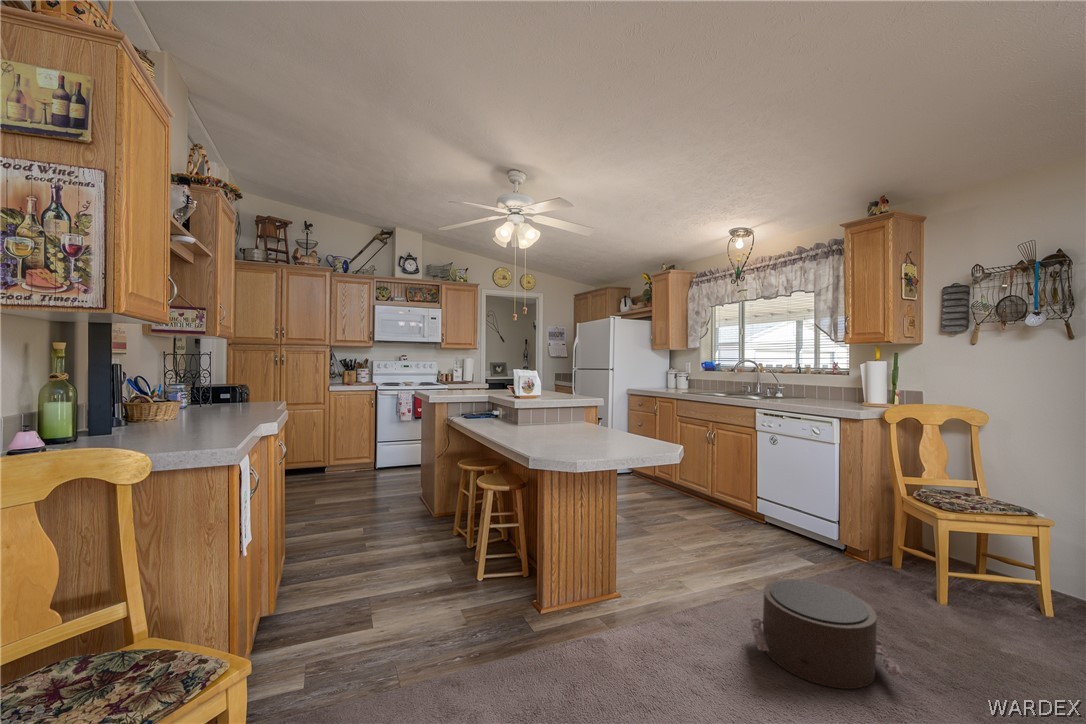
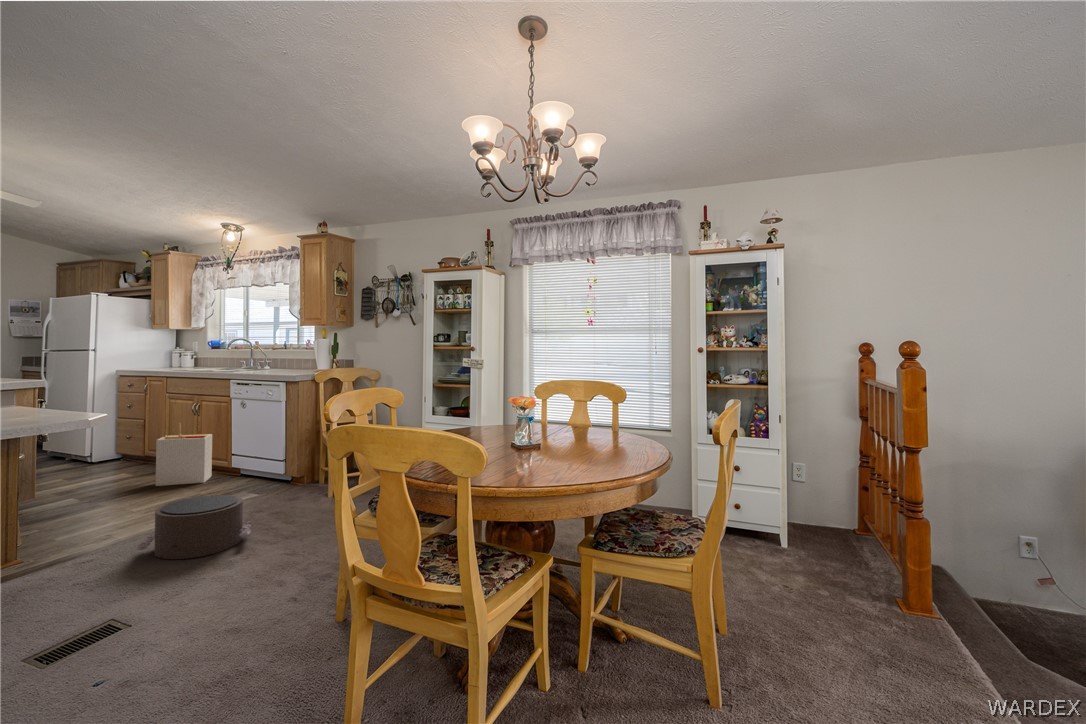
storage bin: none [685,454,733,526] -> present [156,423,212,486]

